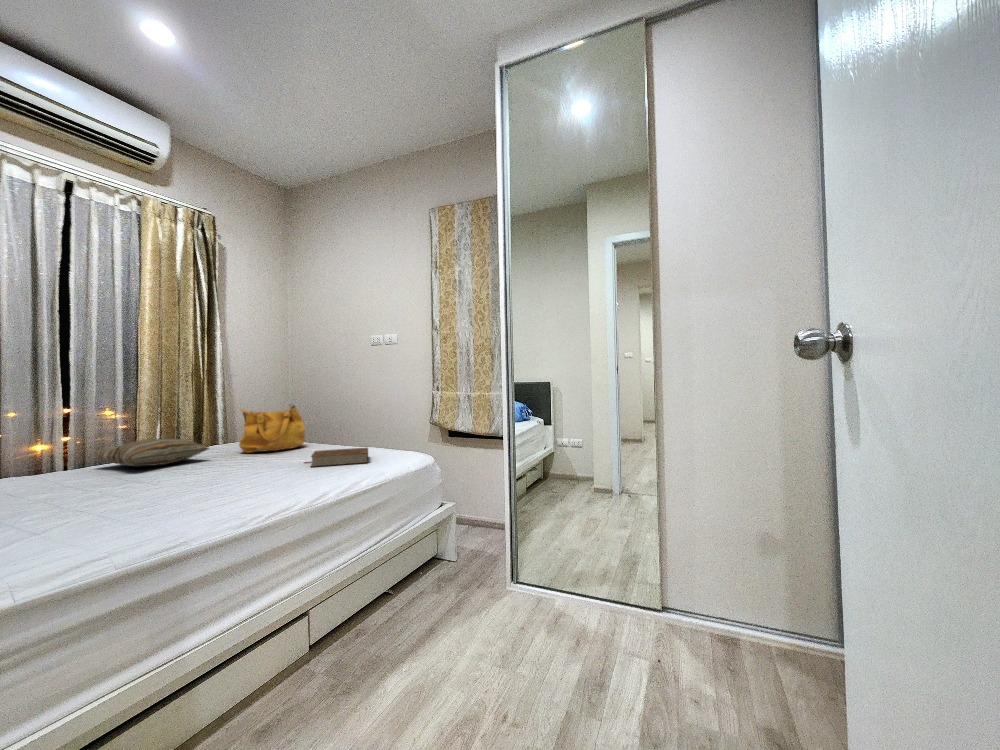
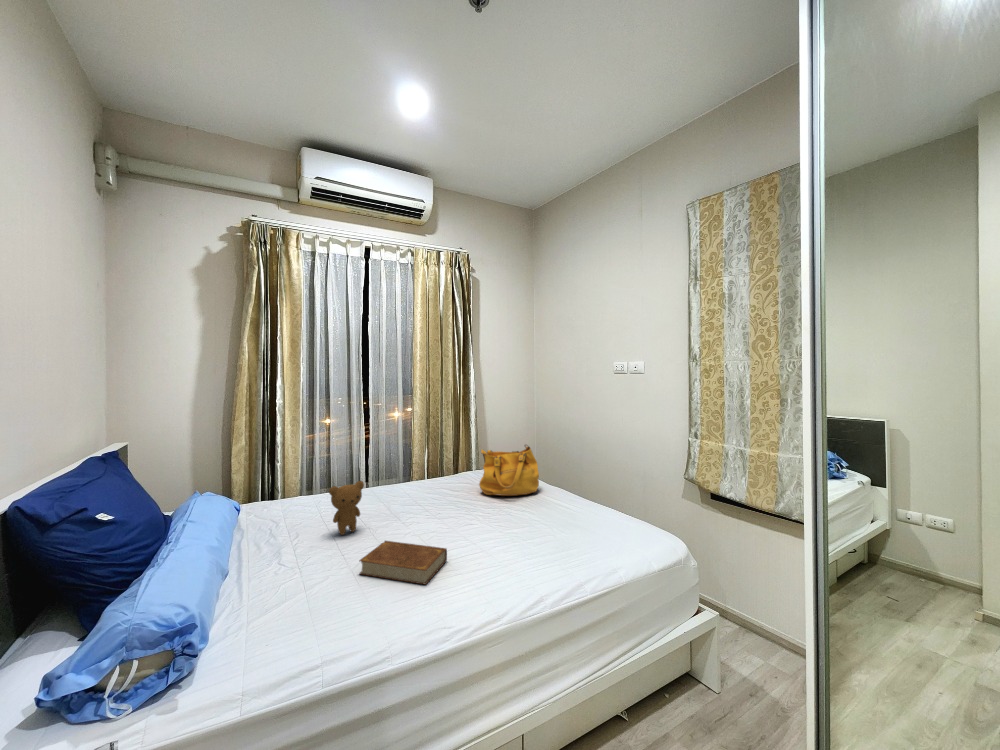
teddy bear: none [46,431,96,492] -> present [329,481,364,535]
pillow: present [96,439,209,467] -> none [375,474,454,503]
book: present [311,448,368,467] -> present [359,541,447,585]

